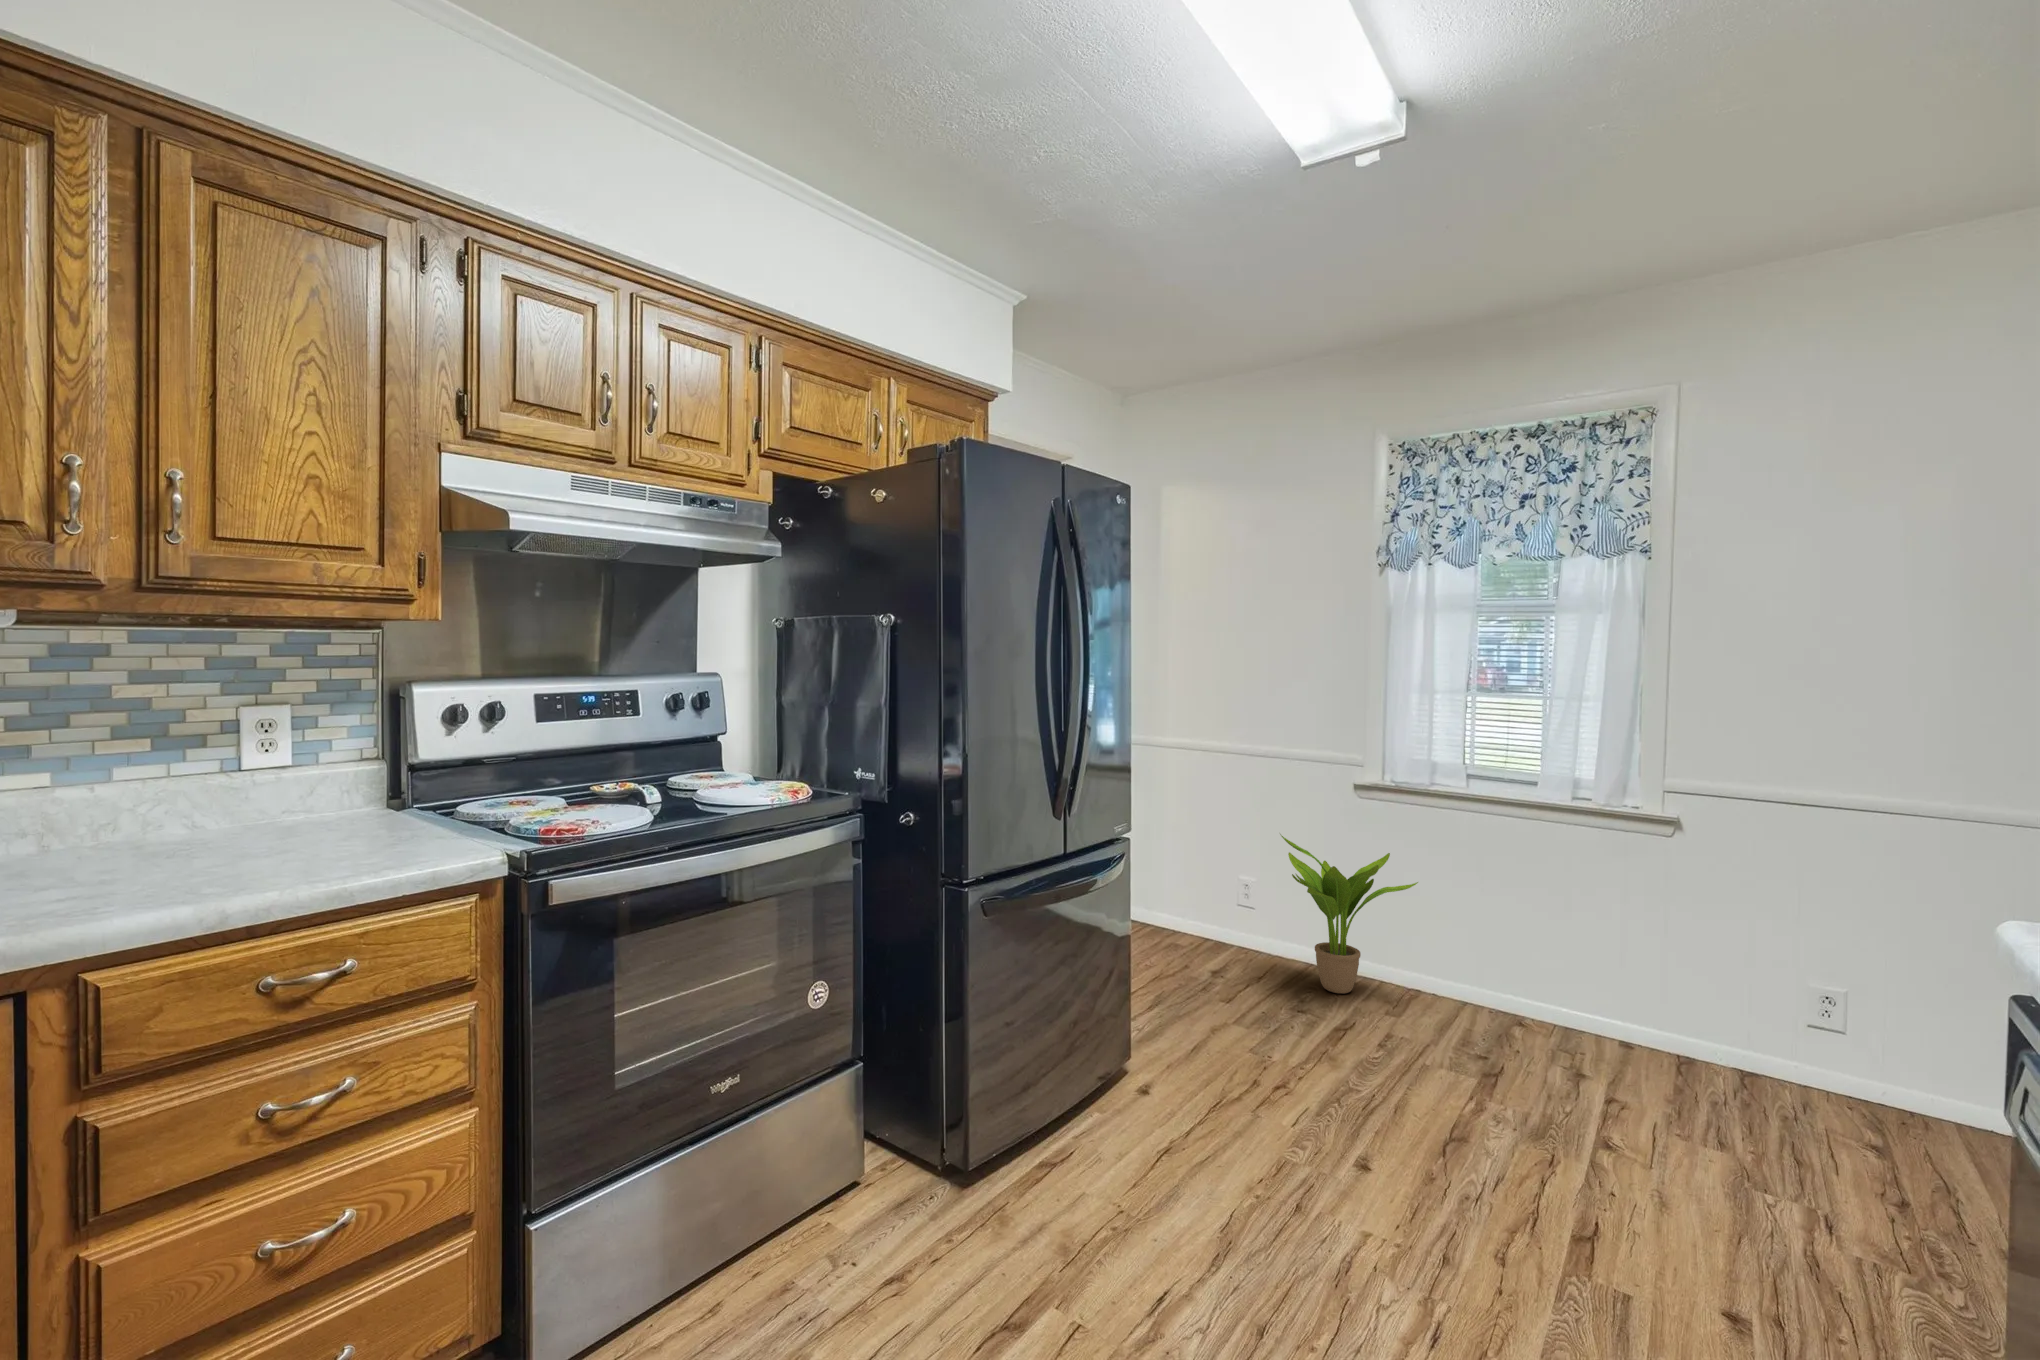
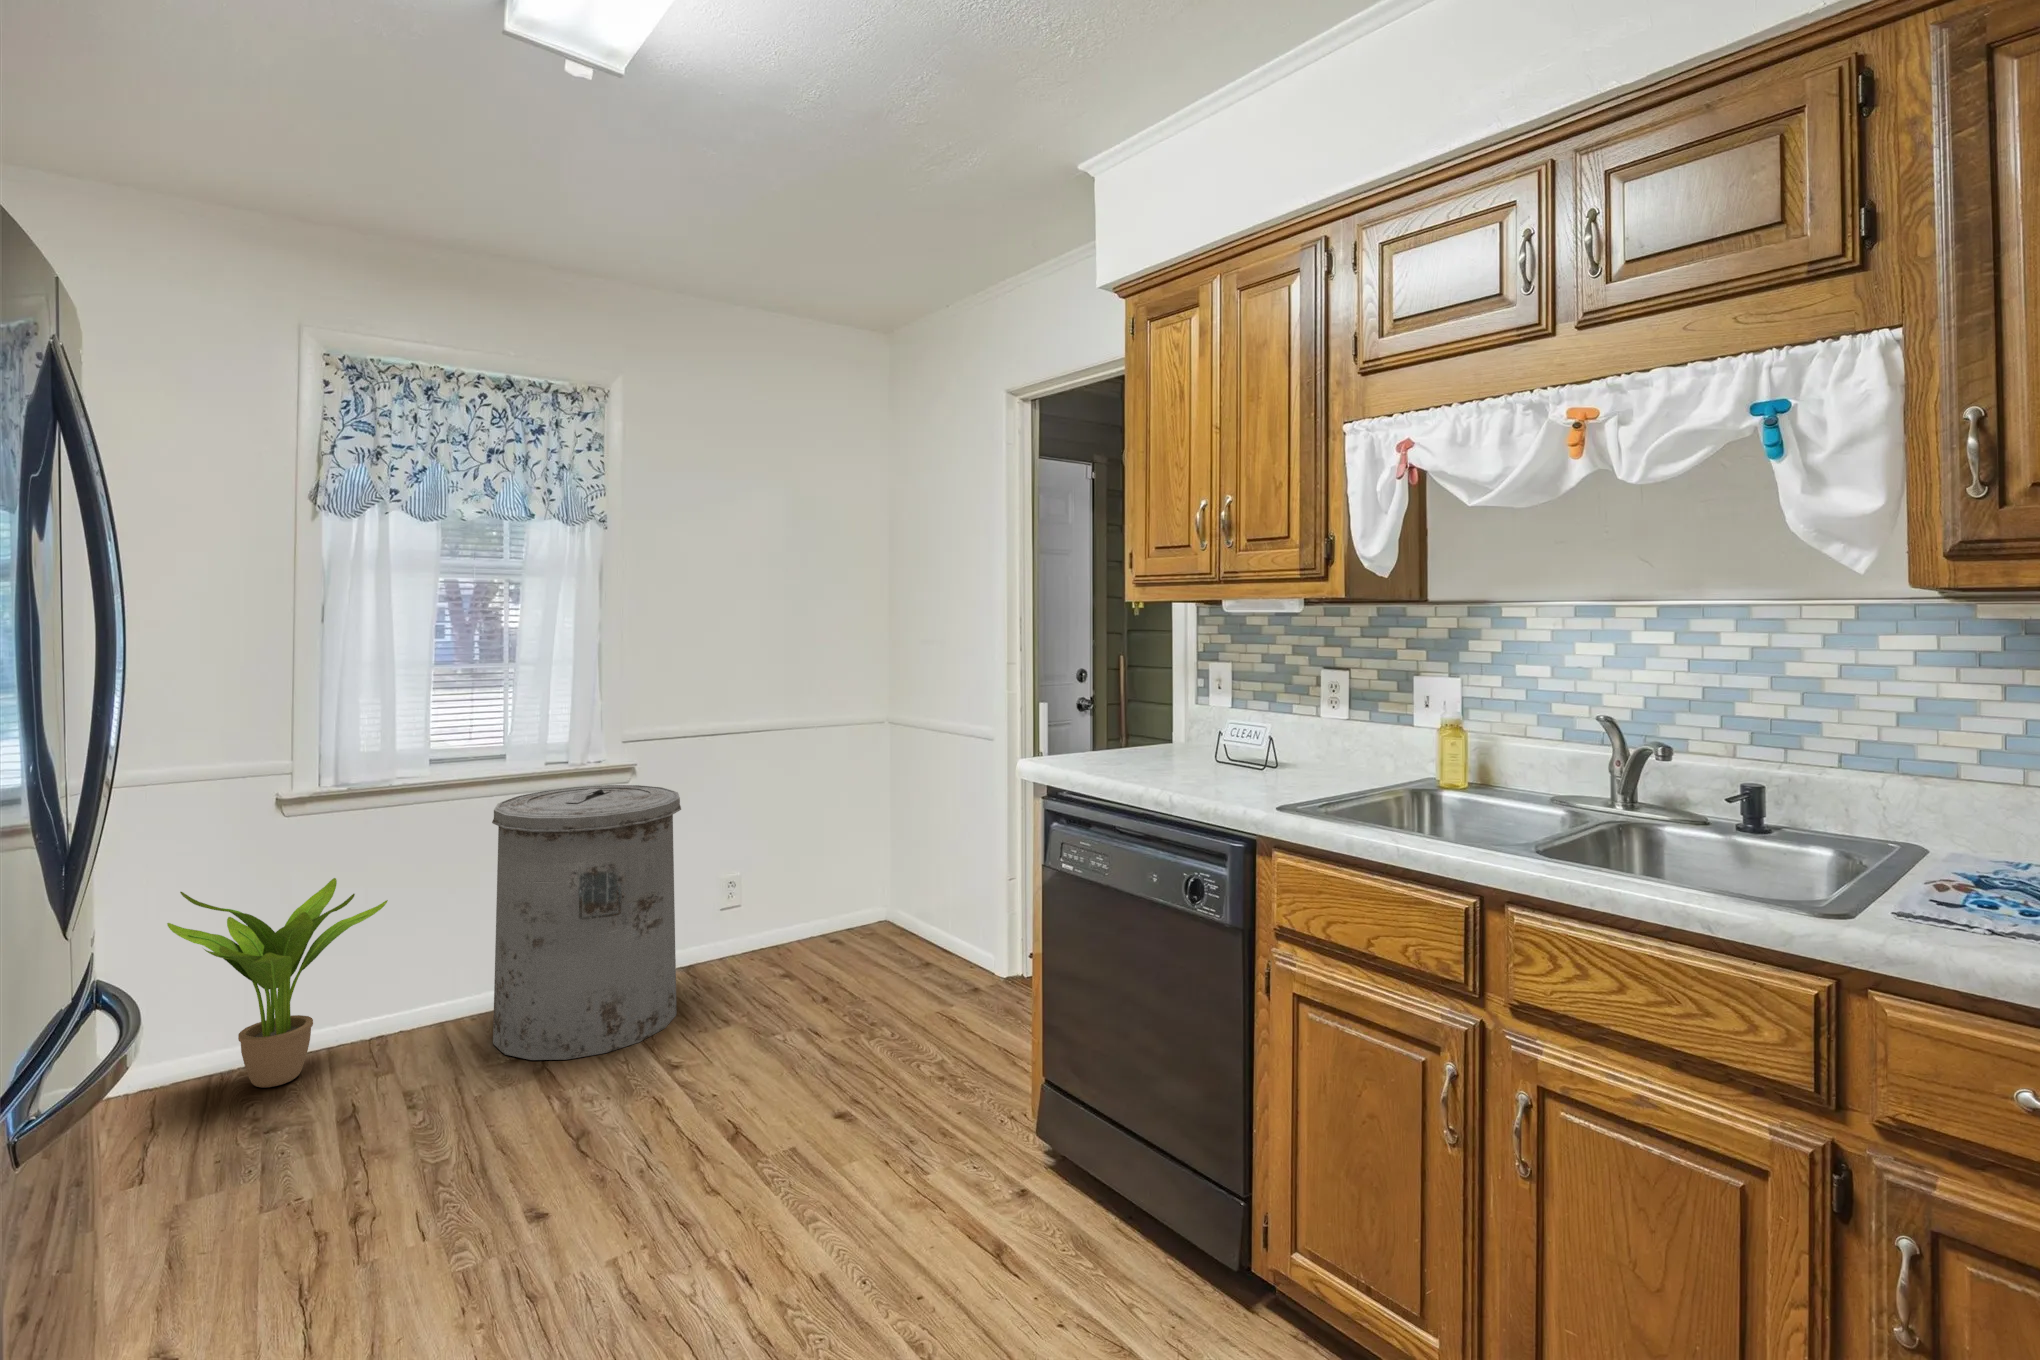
trash can: none [1479,820,1692,1112] -> present [492,785,681,1060]

